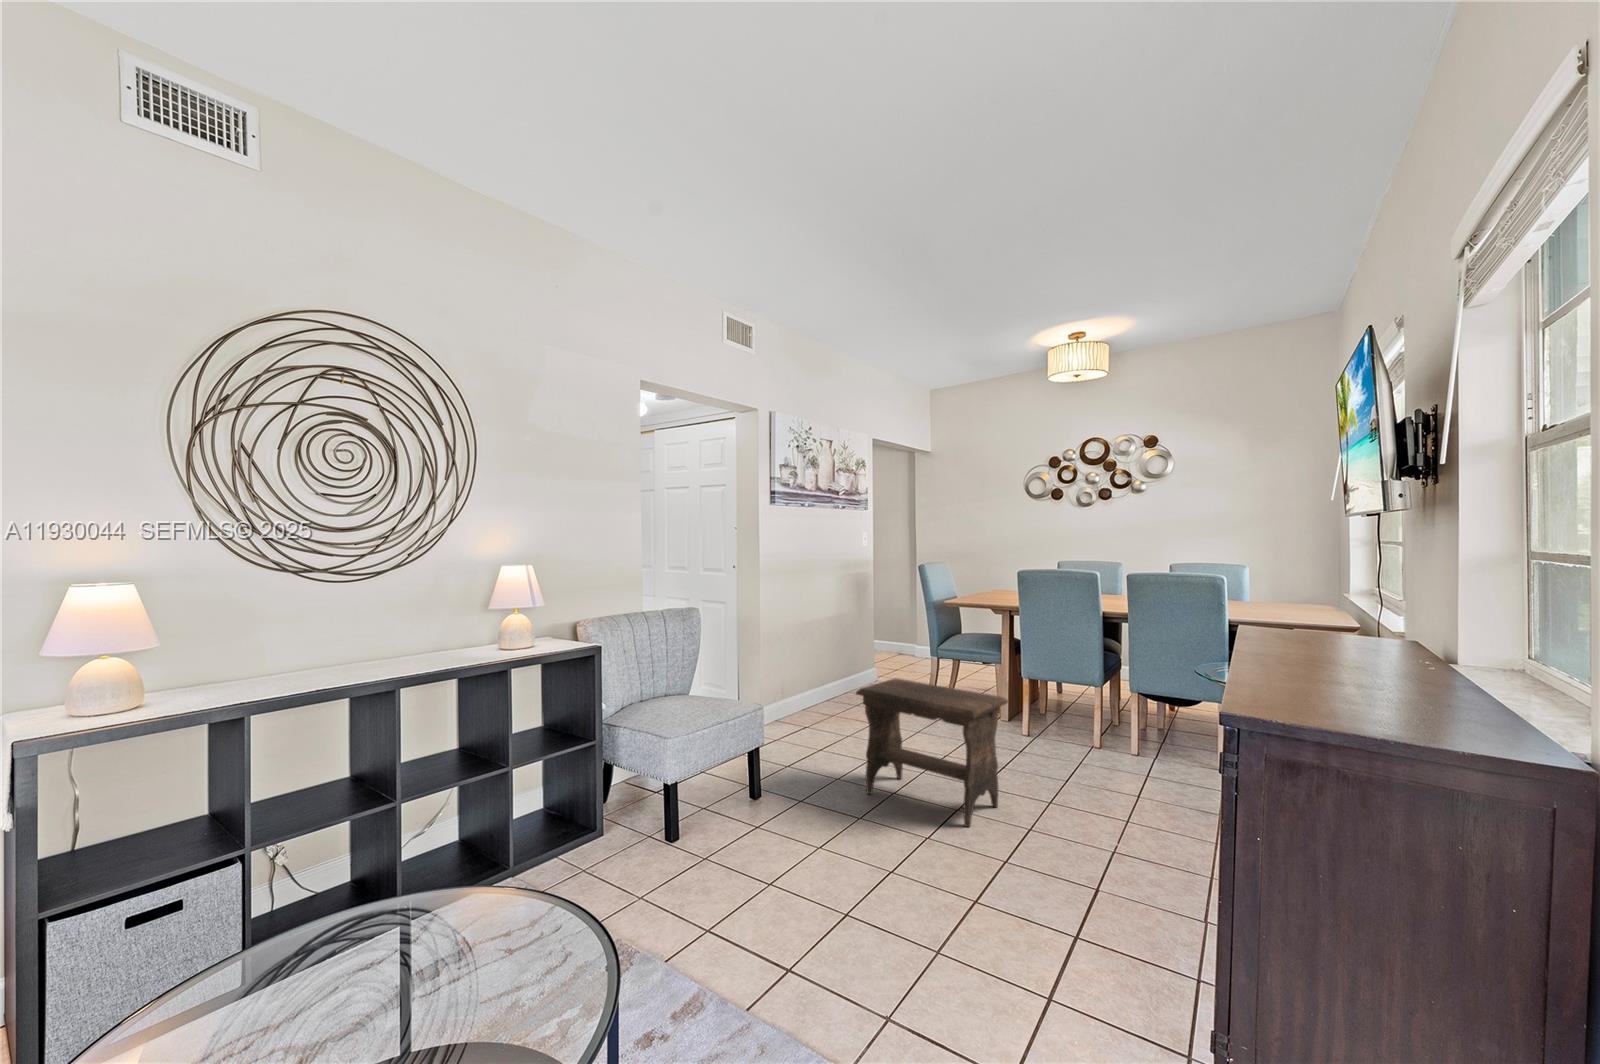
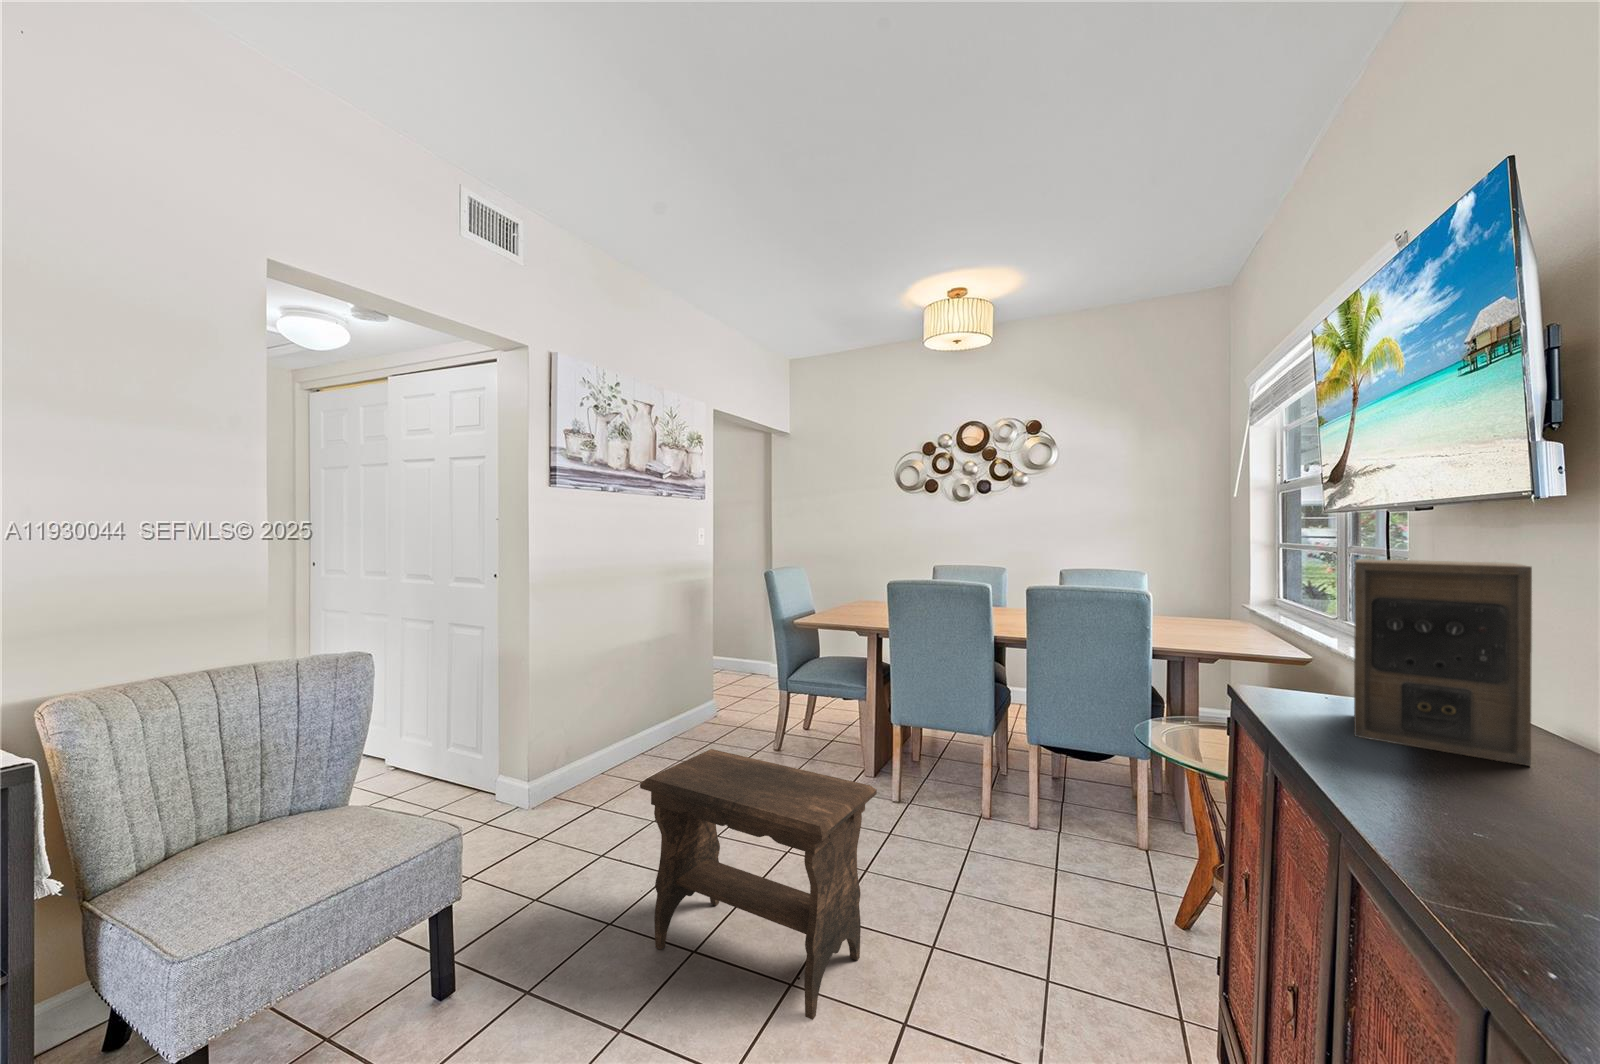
speaker: none [1277,549,1380,656] -> present [1354,559,1532,766]

